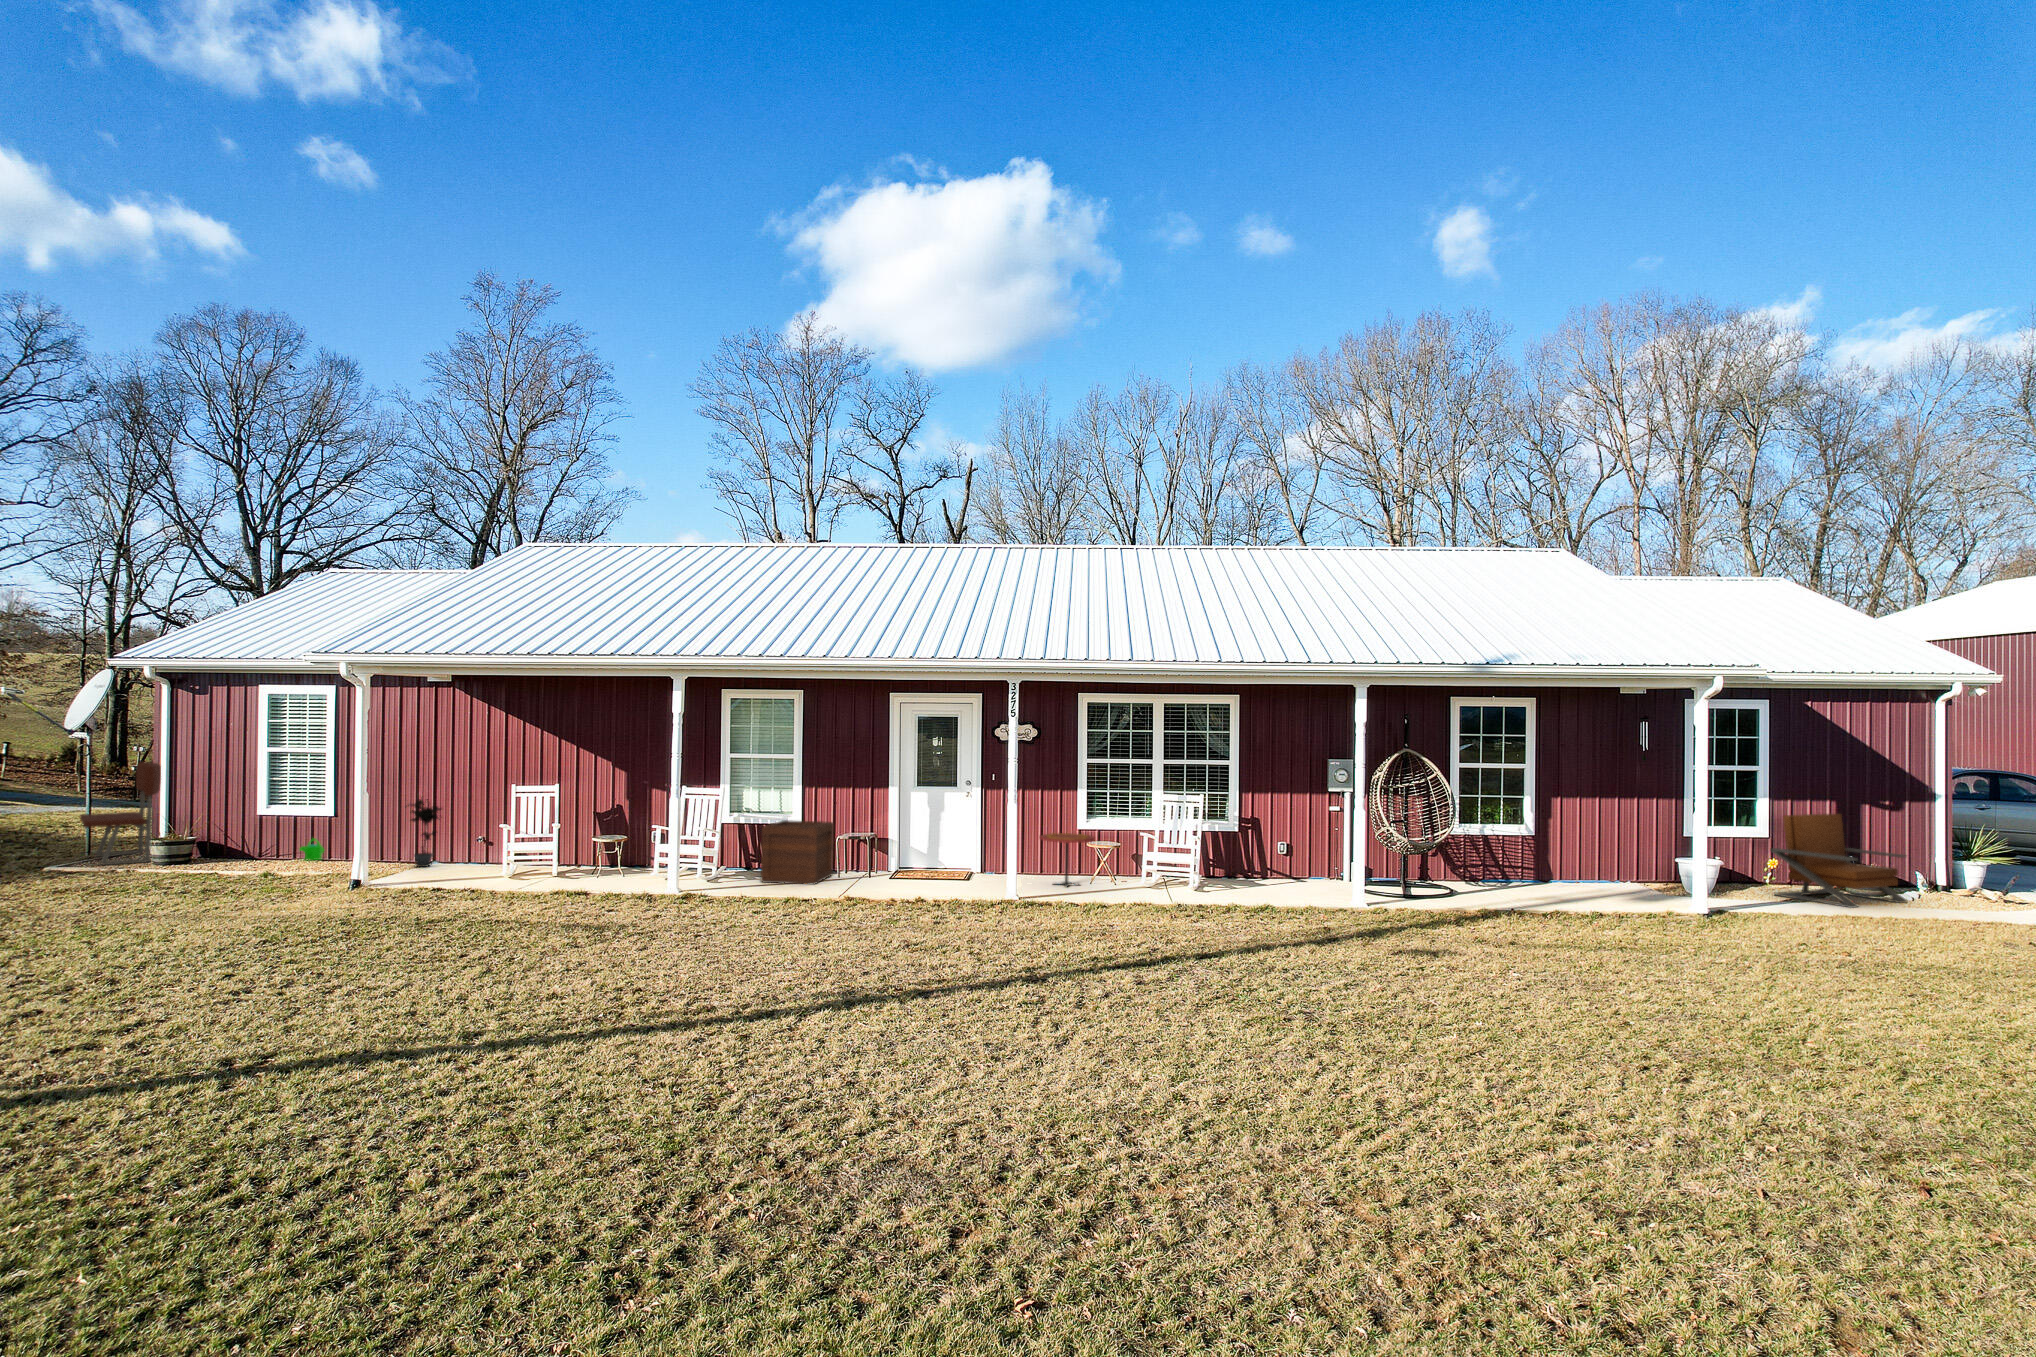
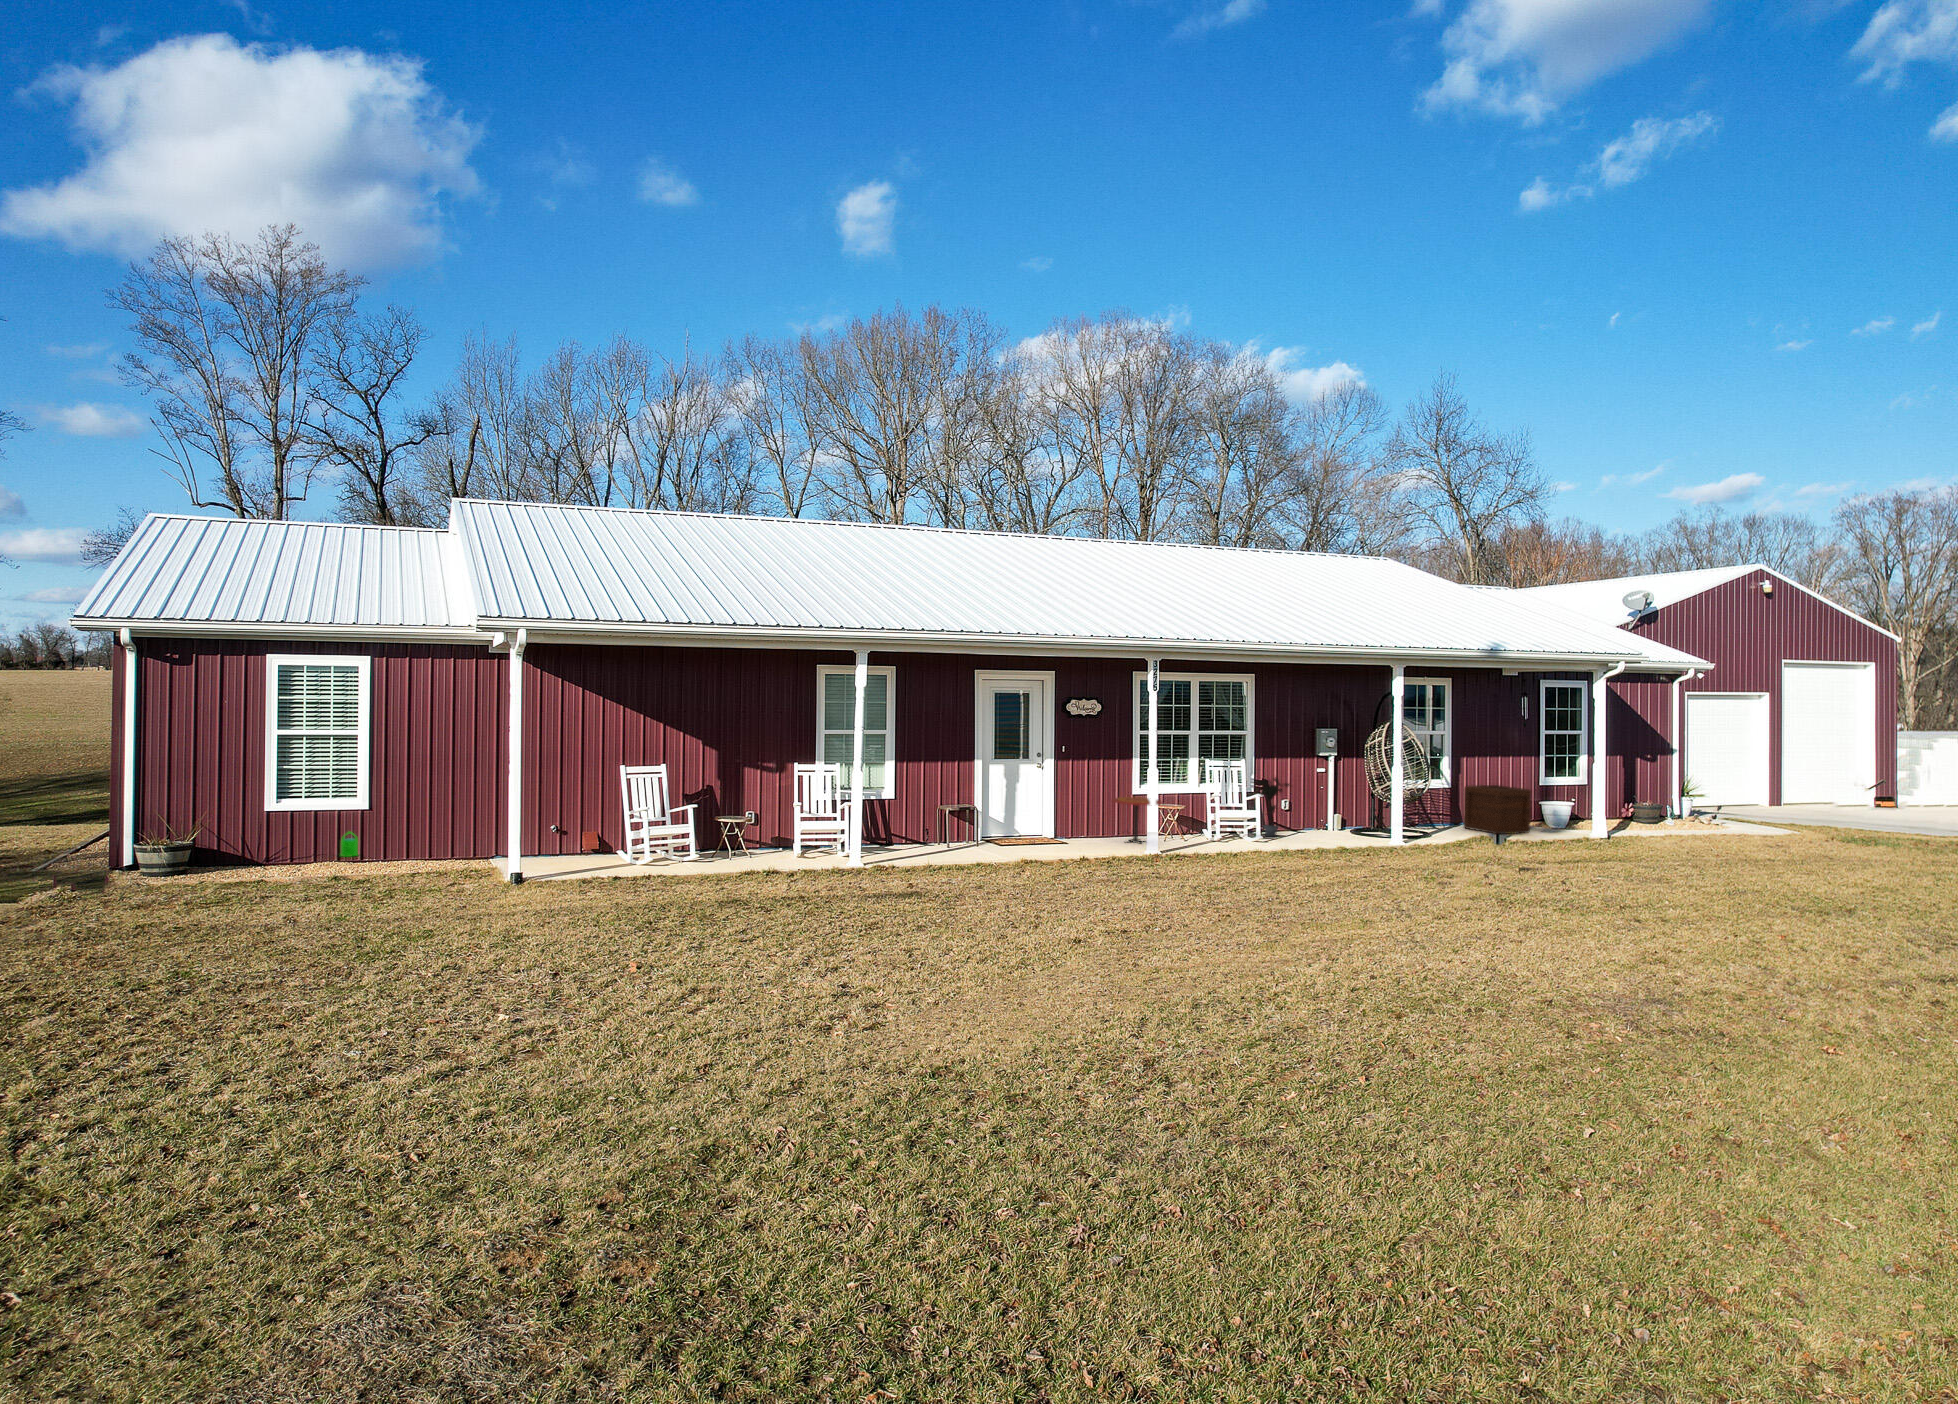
bench: present [80,762,161,865] -> none [44,749,171,874]
potted plant: present [408,799,441,867] -> present [1258,777,1289,837]
lounge chair: present [1771,814,1907,908] -> none [1585,764,1664,831]
wooden crate: present [761,820,834,884] -> present [1463,785,1531,834]

